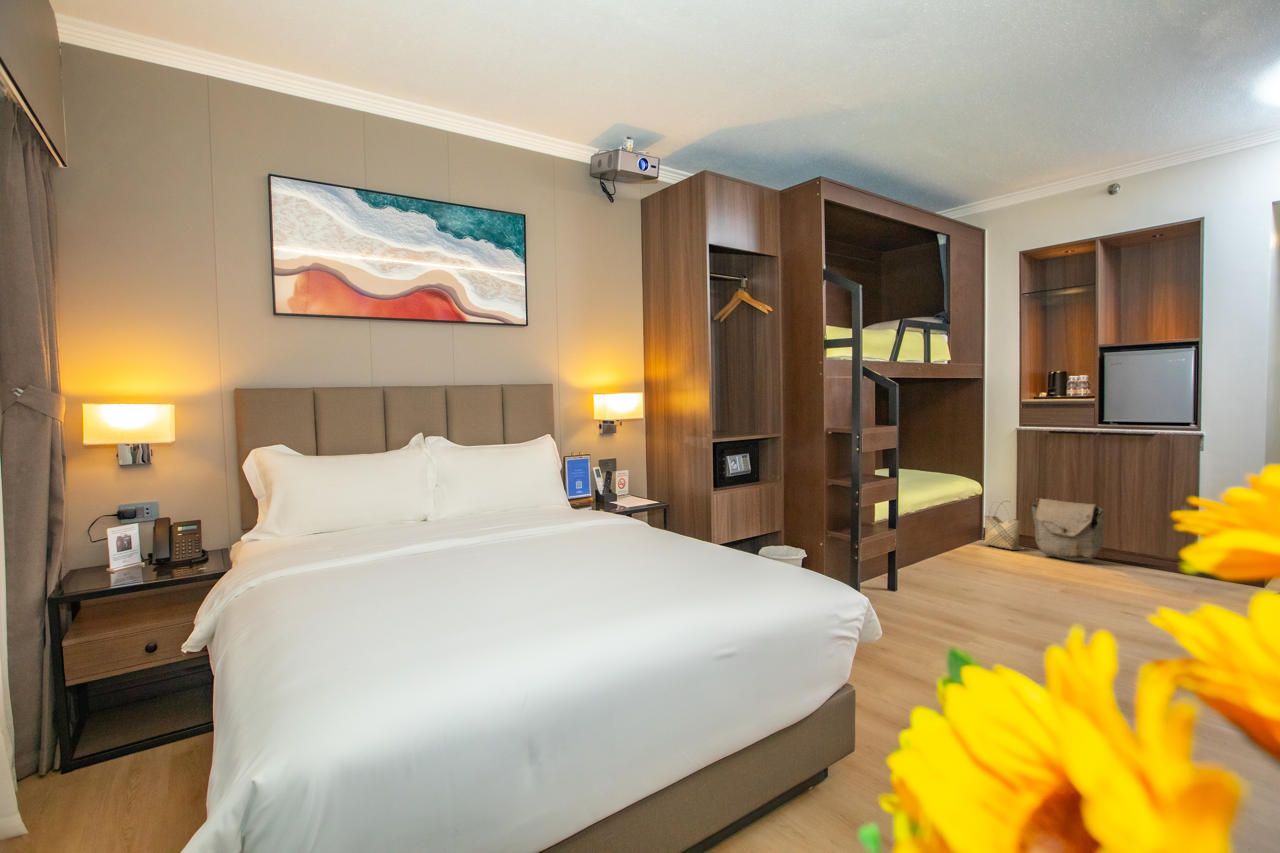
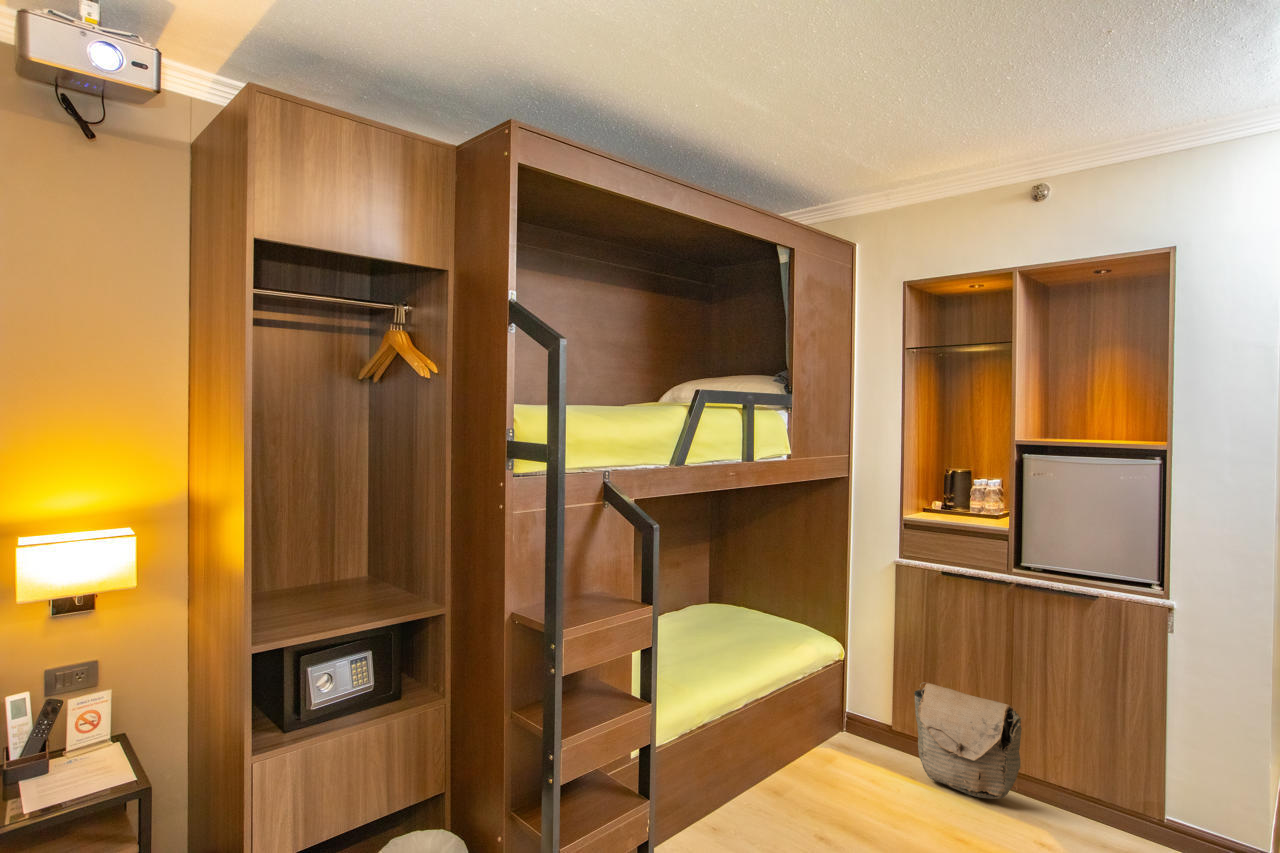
woven basket: present [984,503,1022,550] -> none [844,675,901,761]

